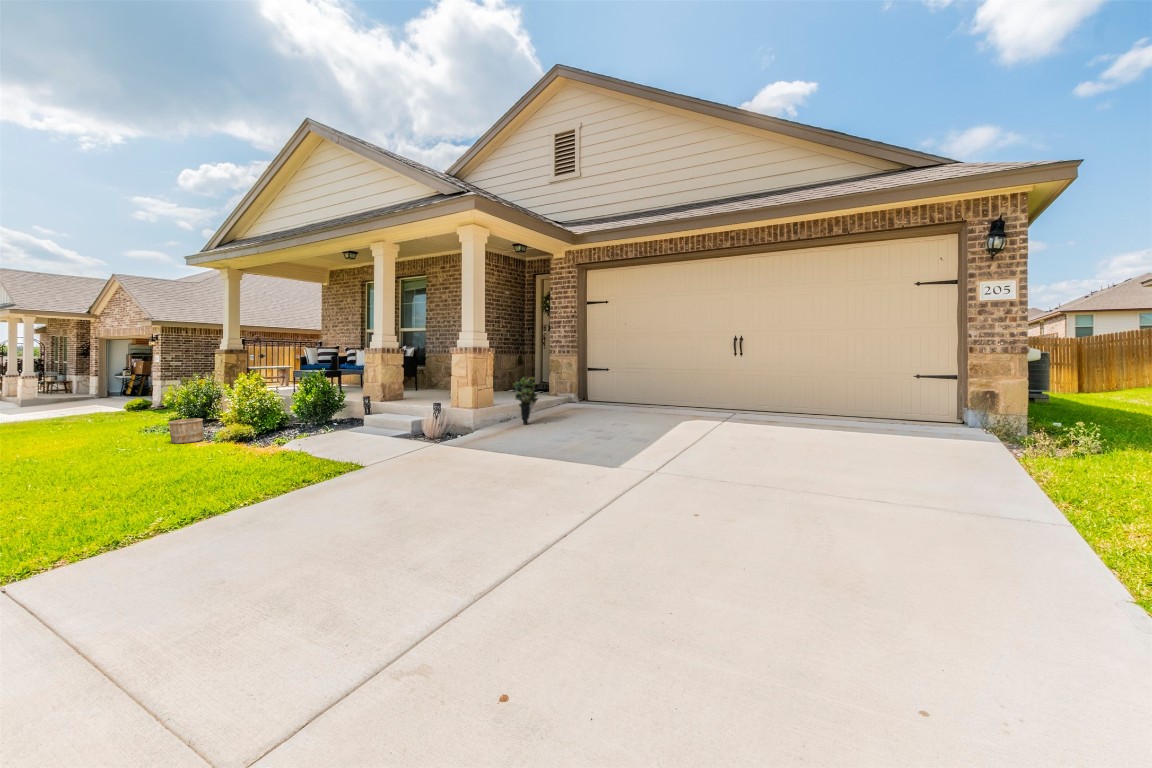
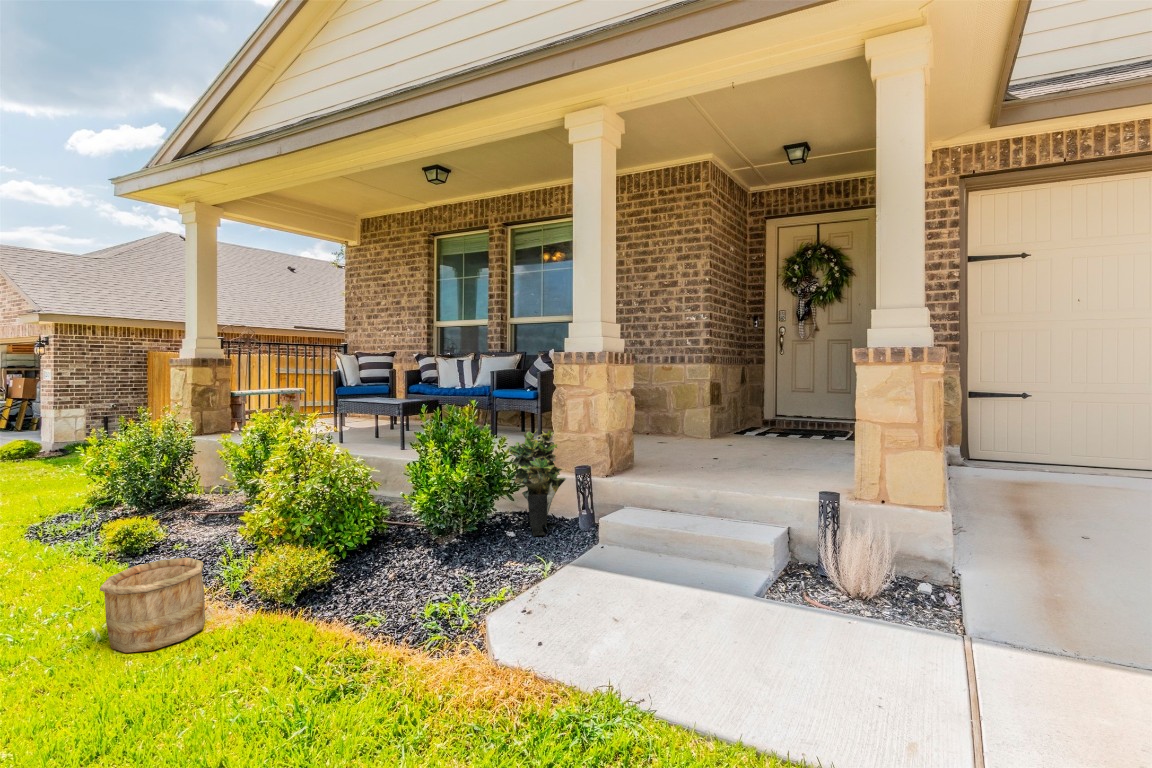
potted plant: present [514,377,538,424] -> present [509,430,566,536]

